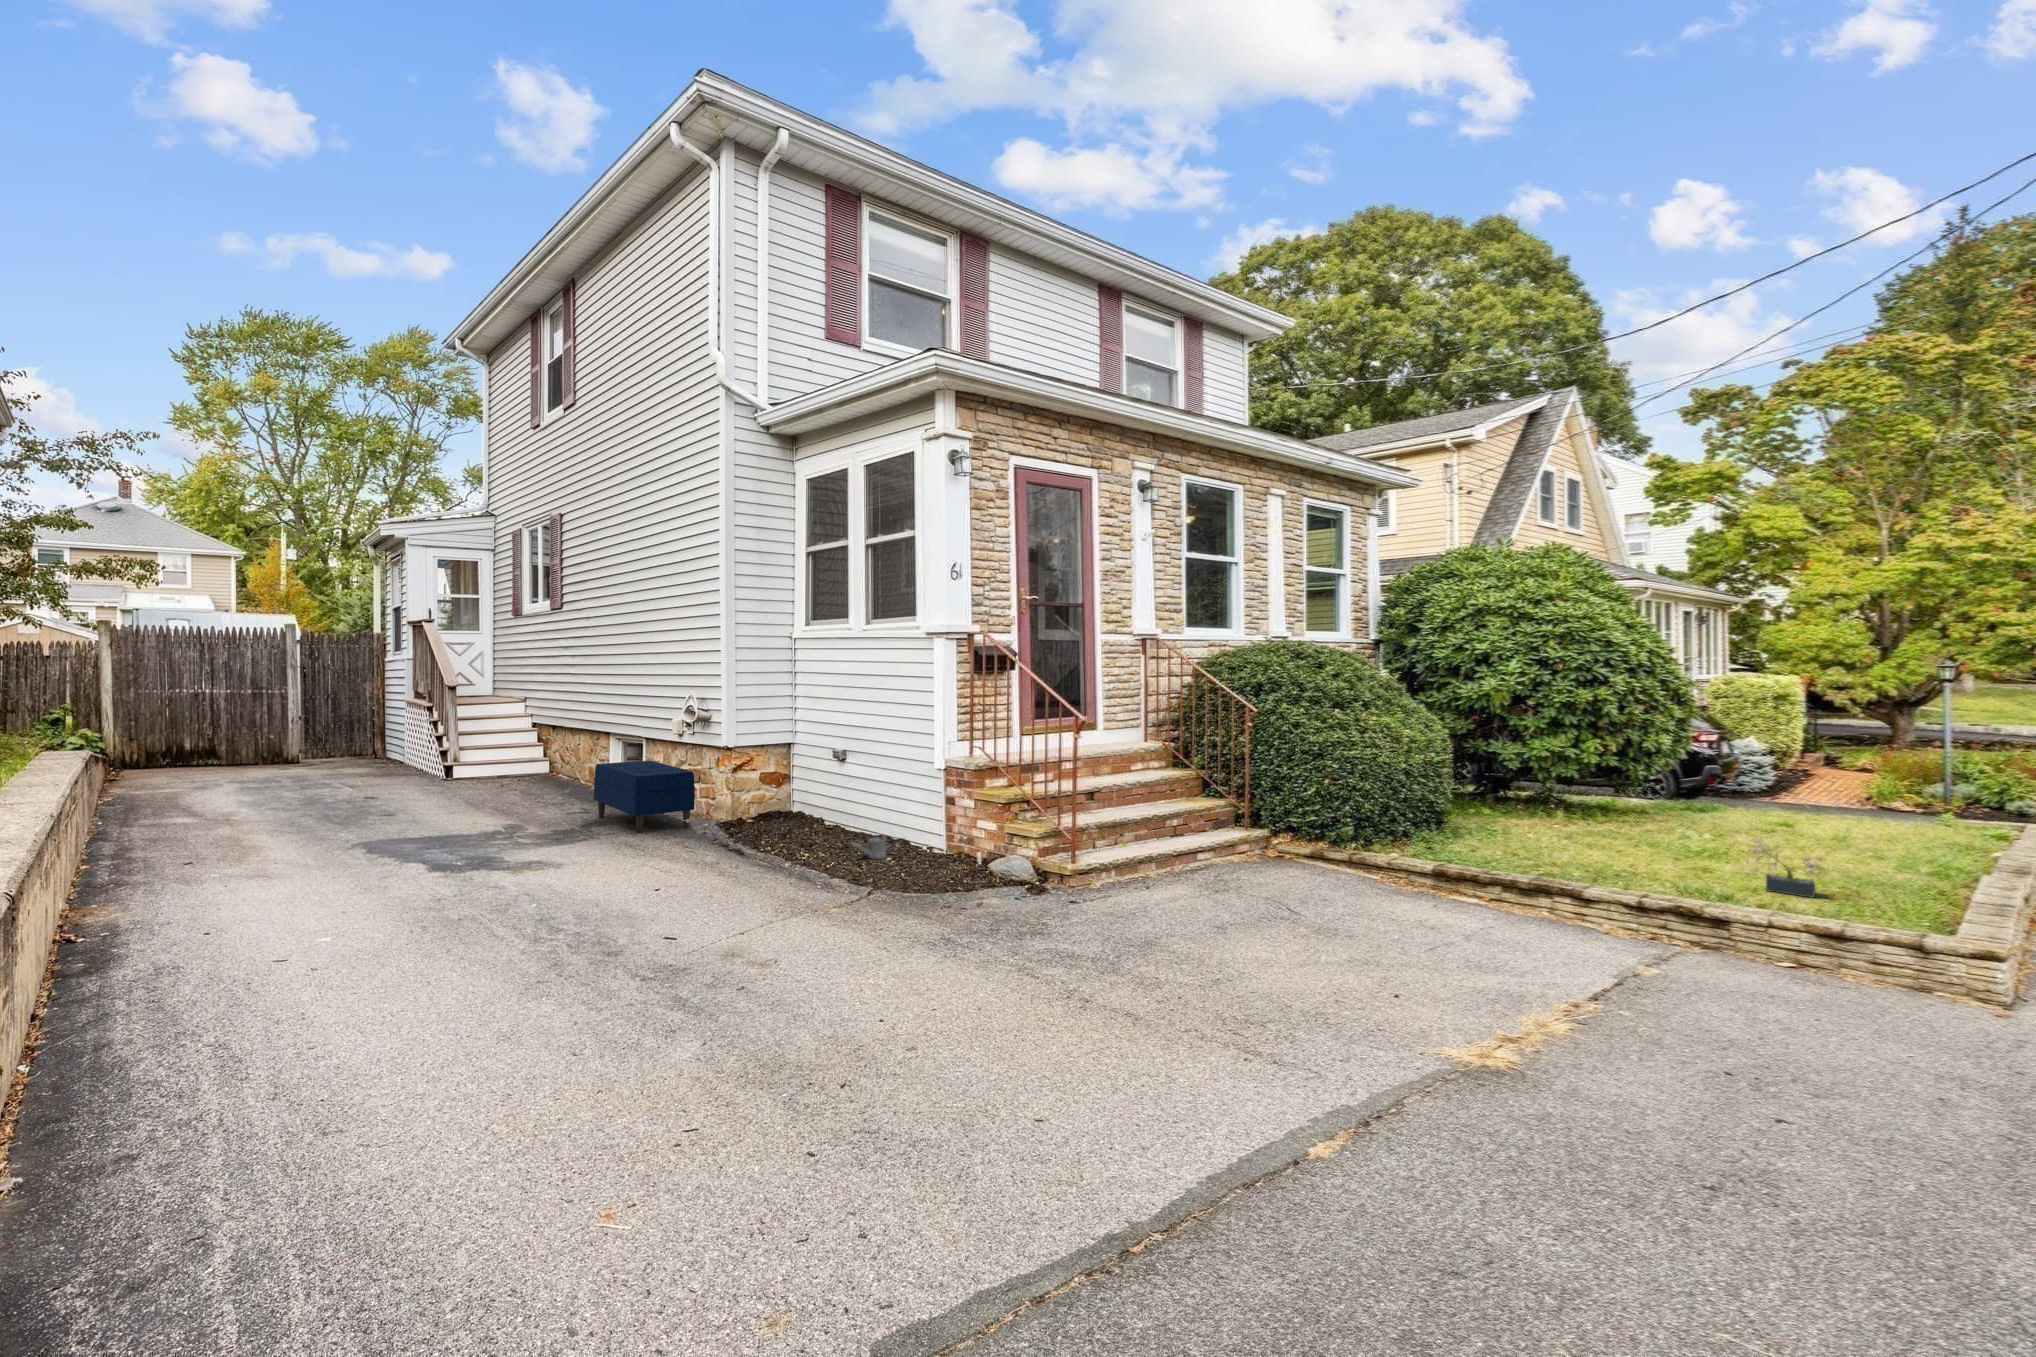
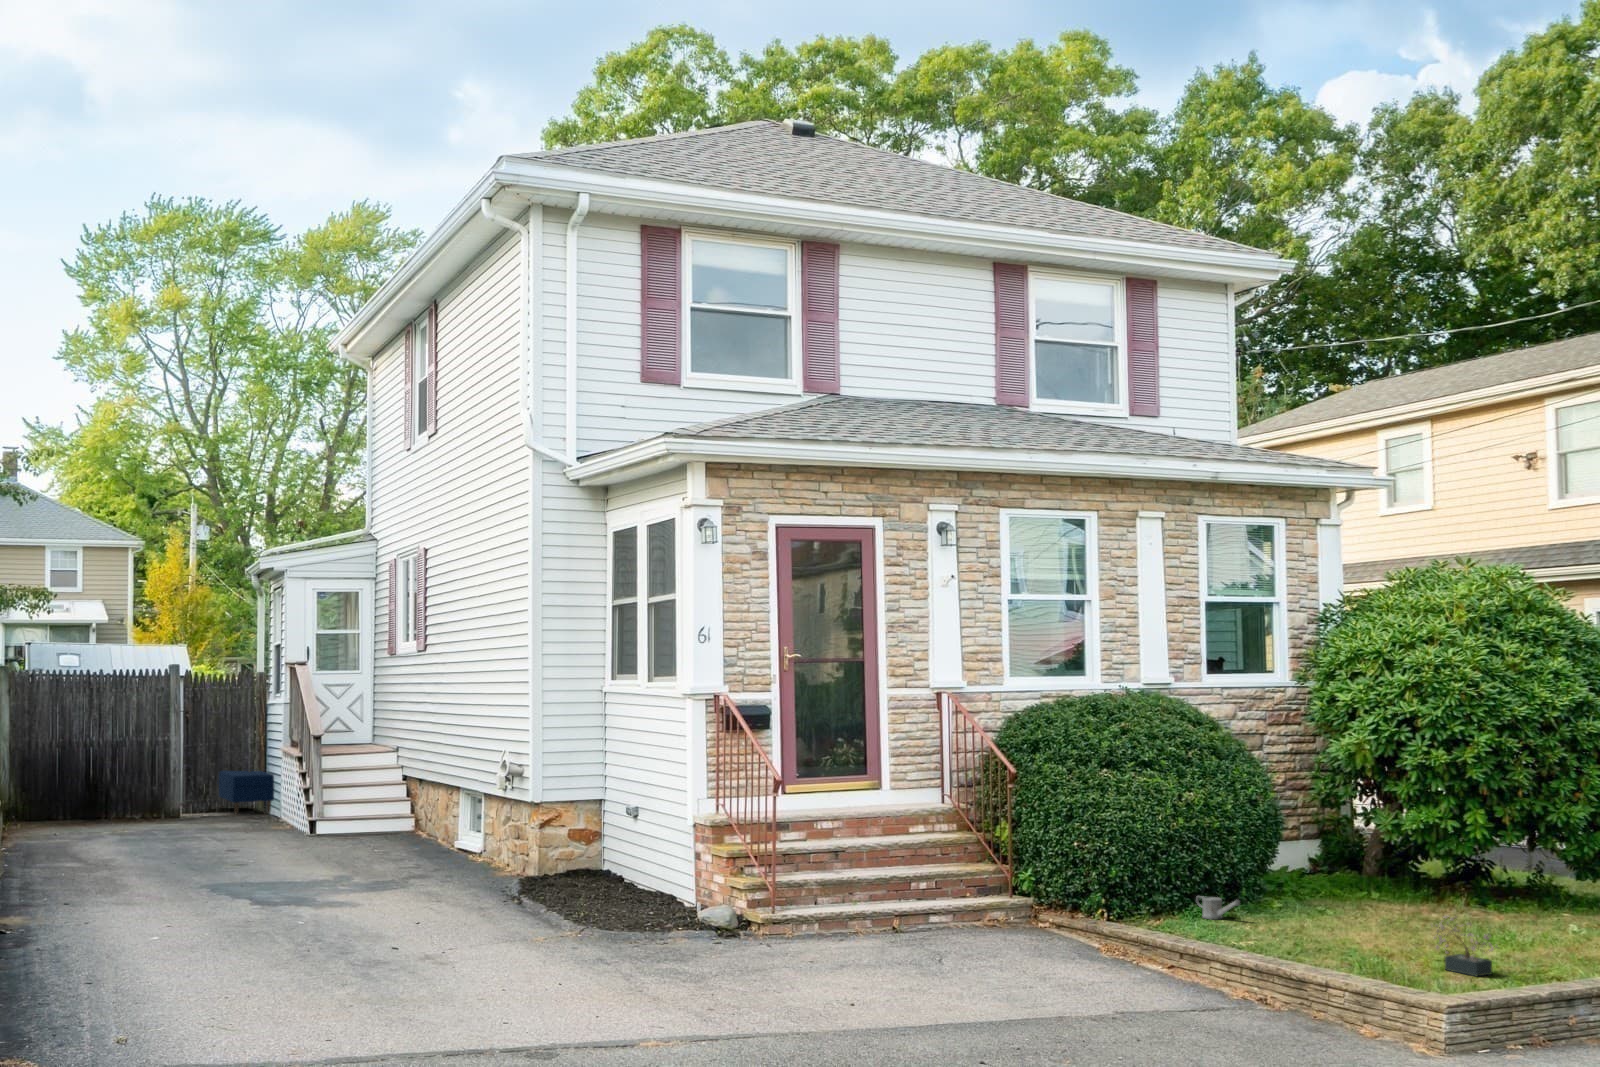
bench: present [594,760,695,834] -> present [217,769,274,815]
watering can: present [850,838,889,859] -> present [1196,896,1240,919]

